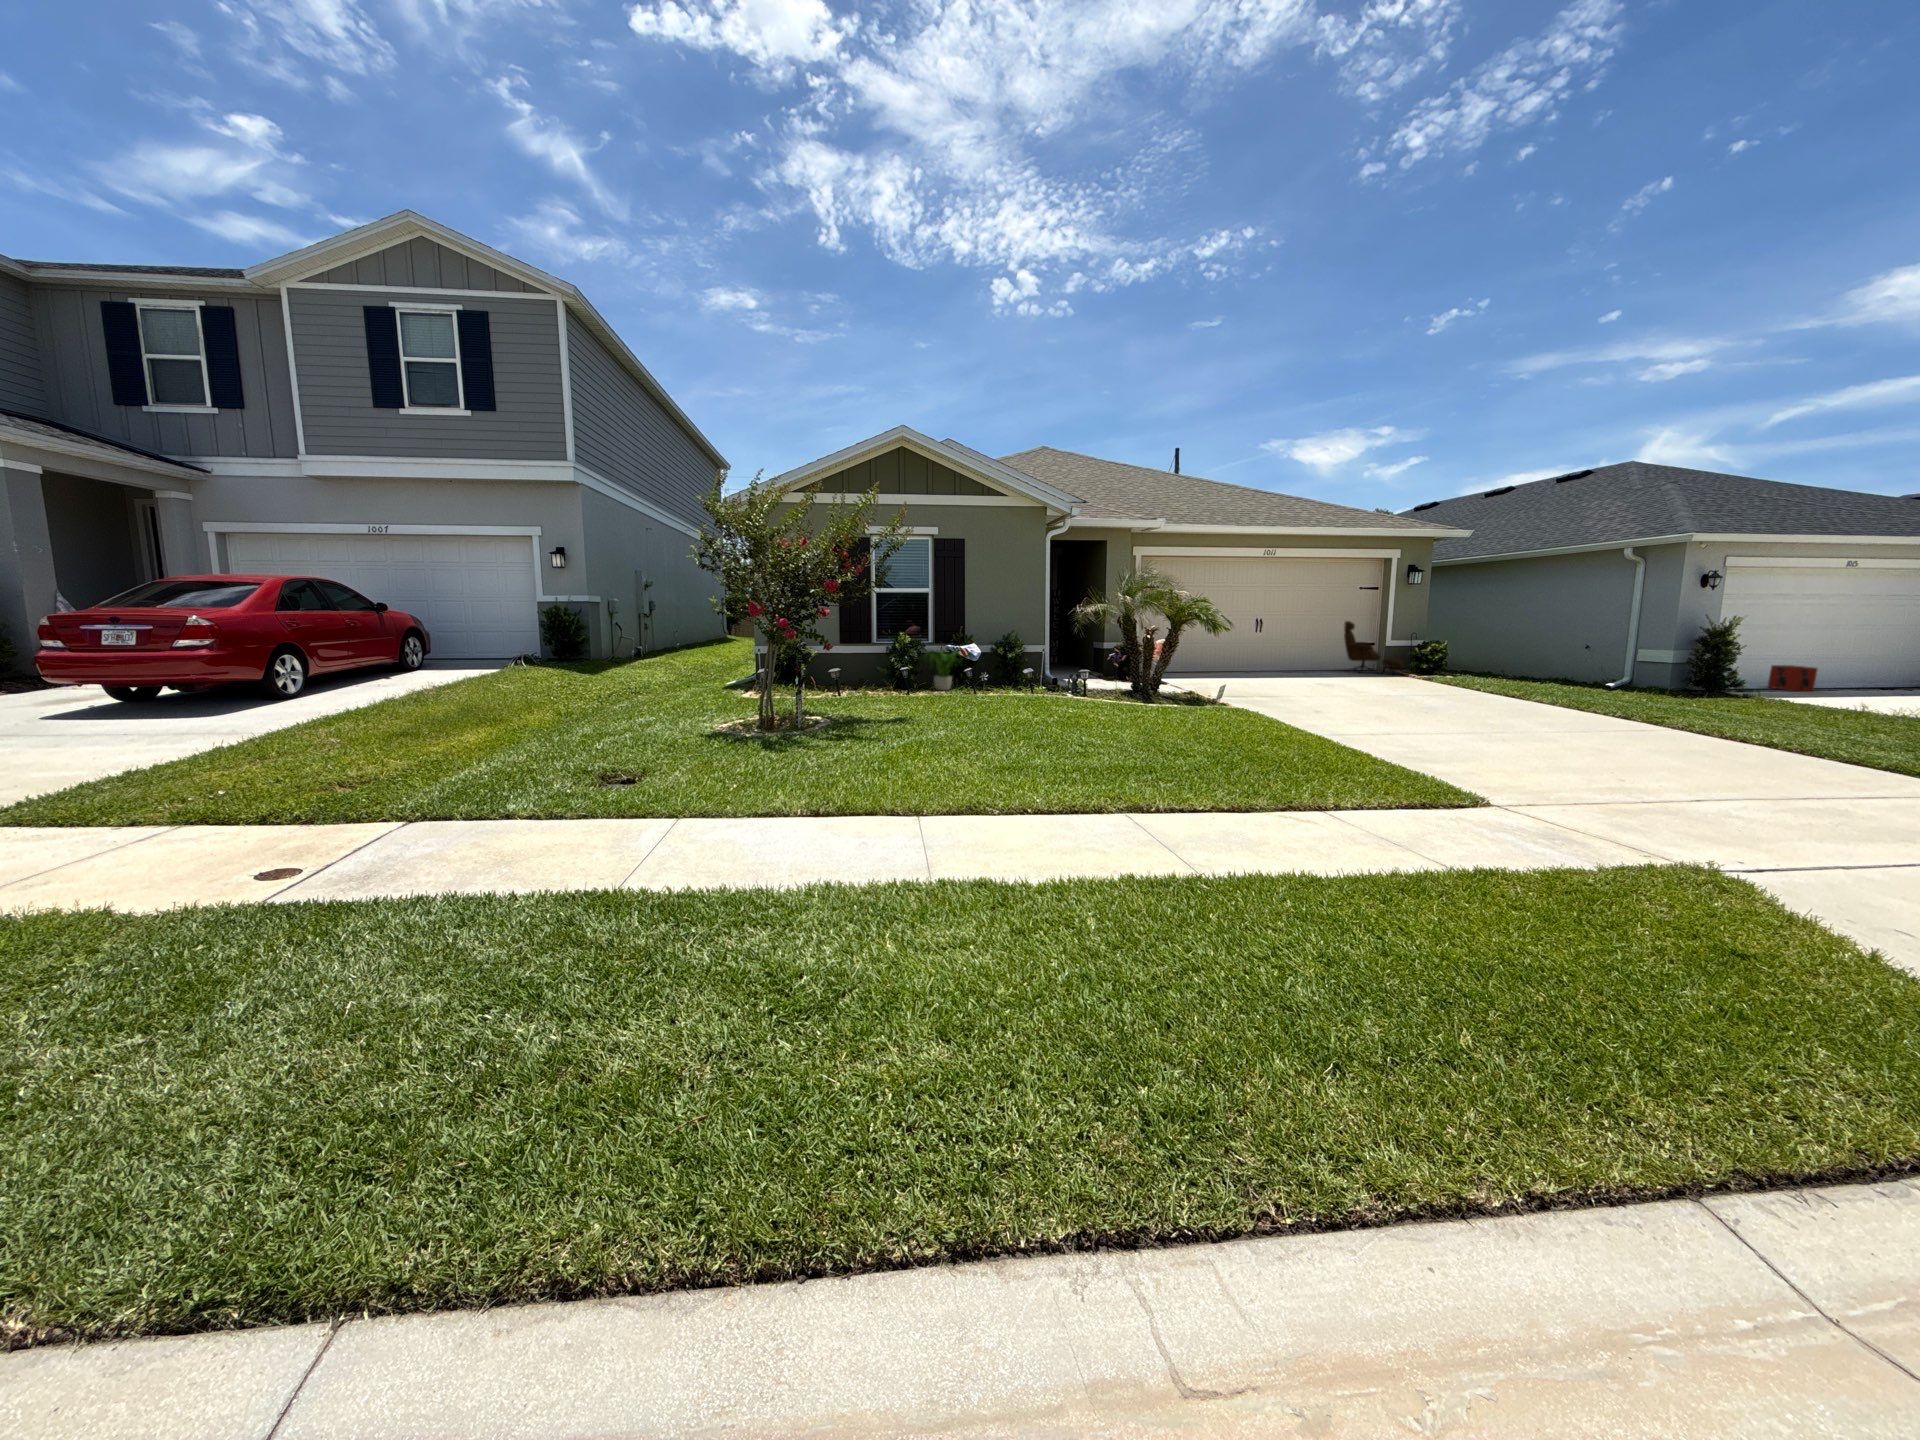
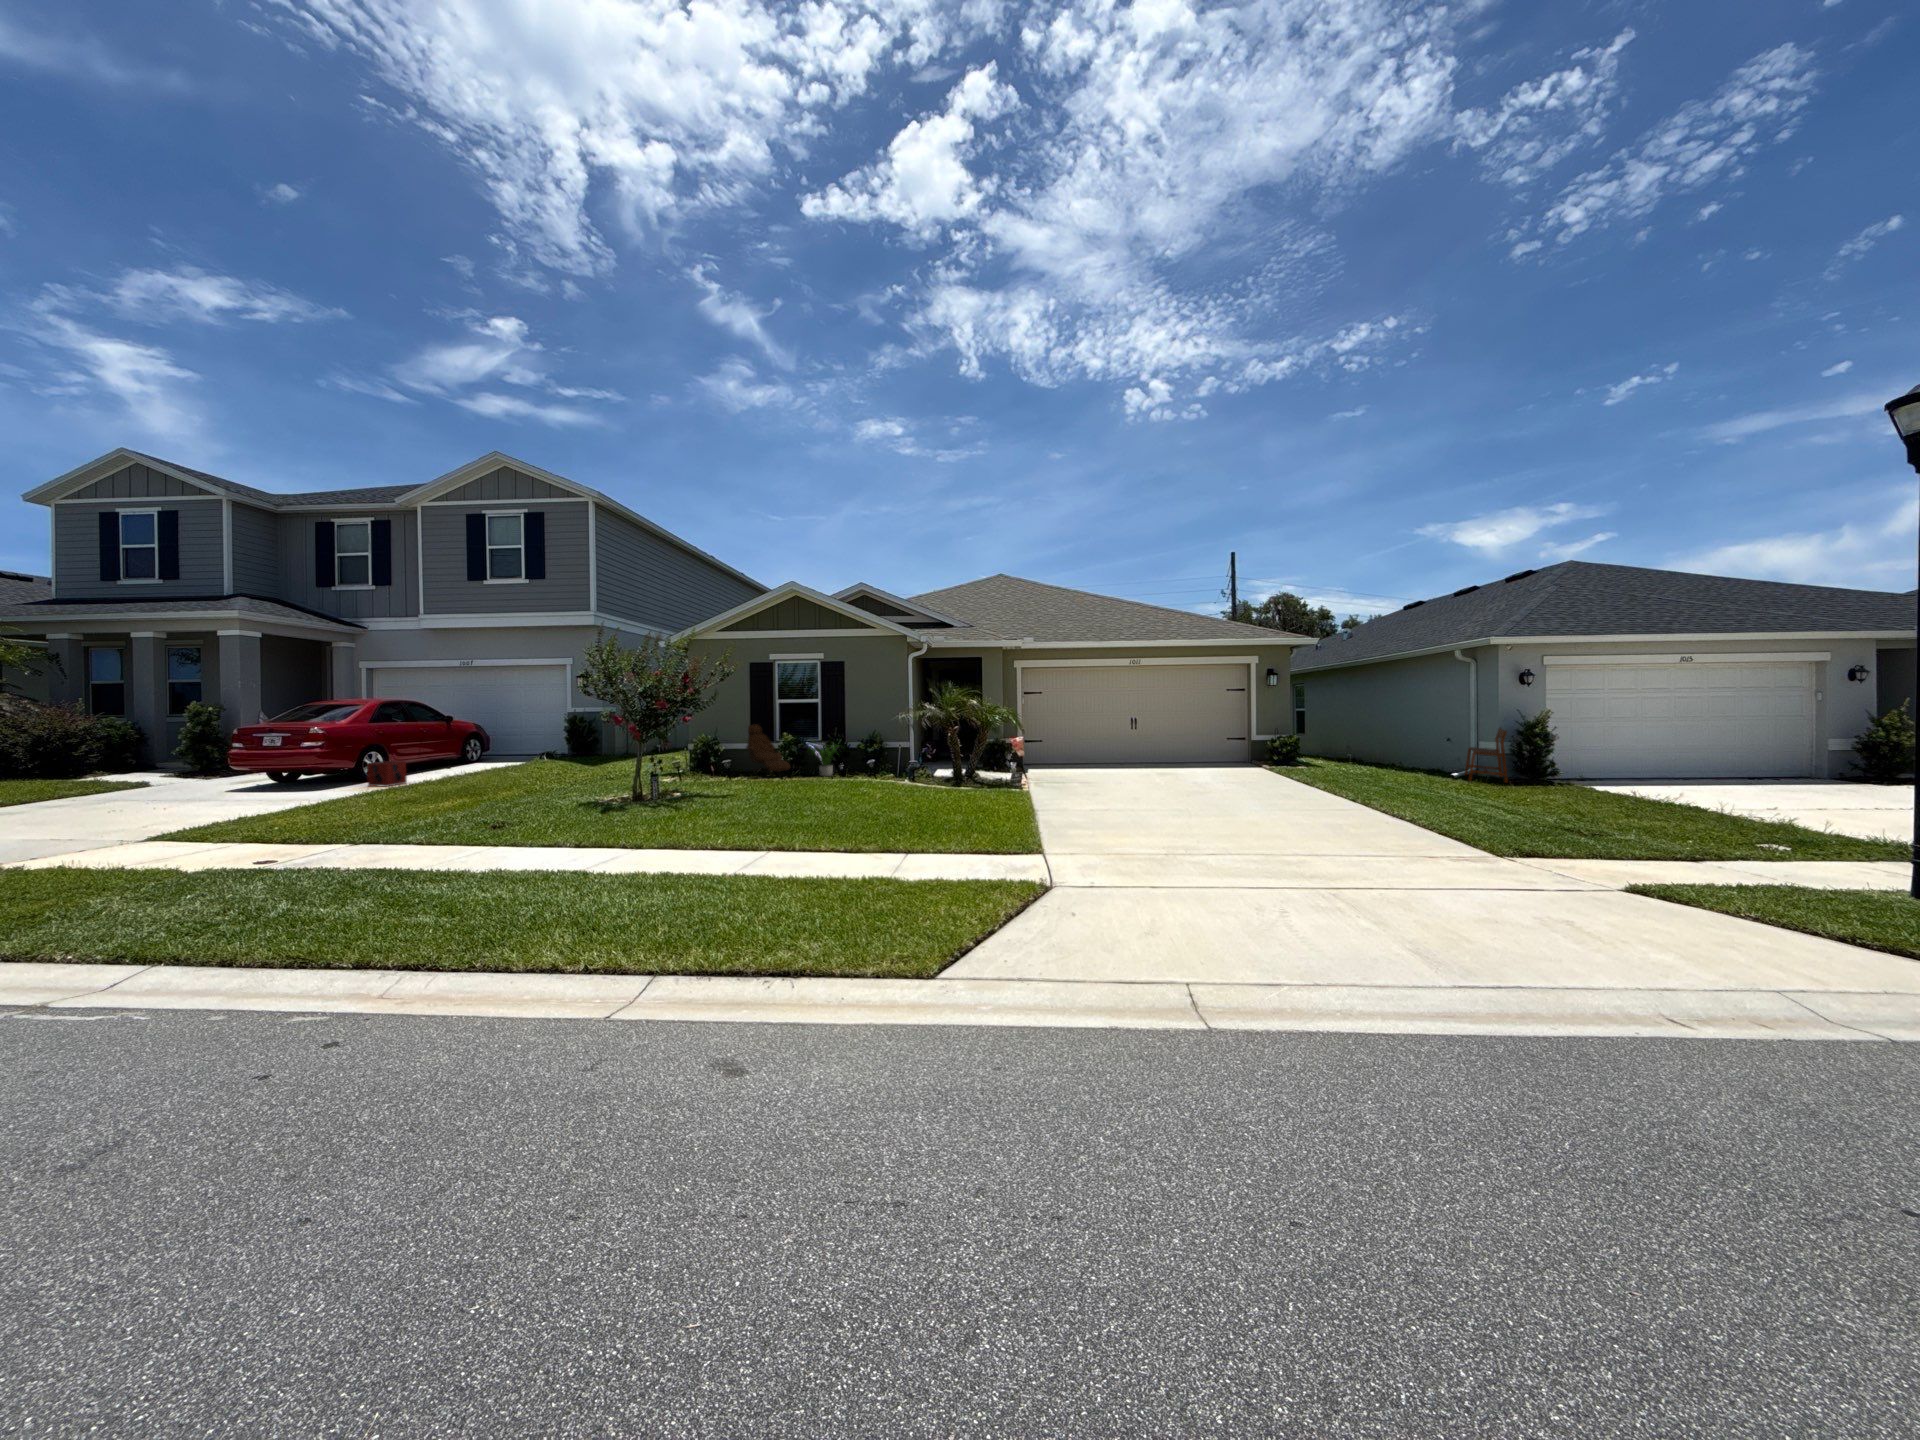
lounge chair: present [1344,621,1404,674] -> present [746,724,790,778]
bench: none [1630,634,1709,694] -> present [1465,728,1508,783]
storage box: present [1768,665,1817,691] -> present [367,761,407,787]

